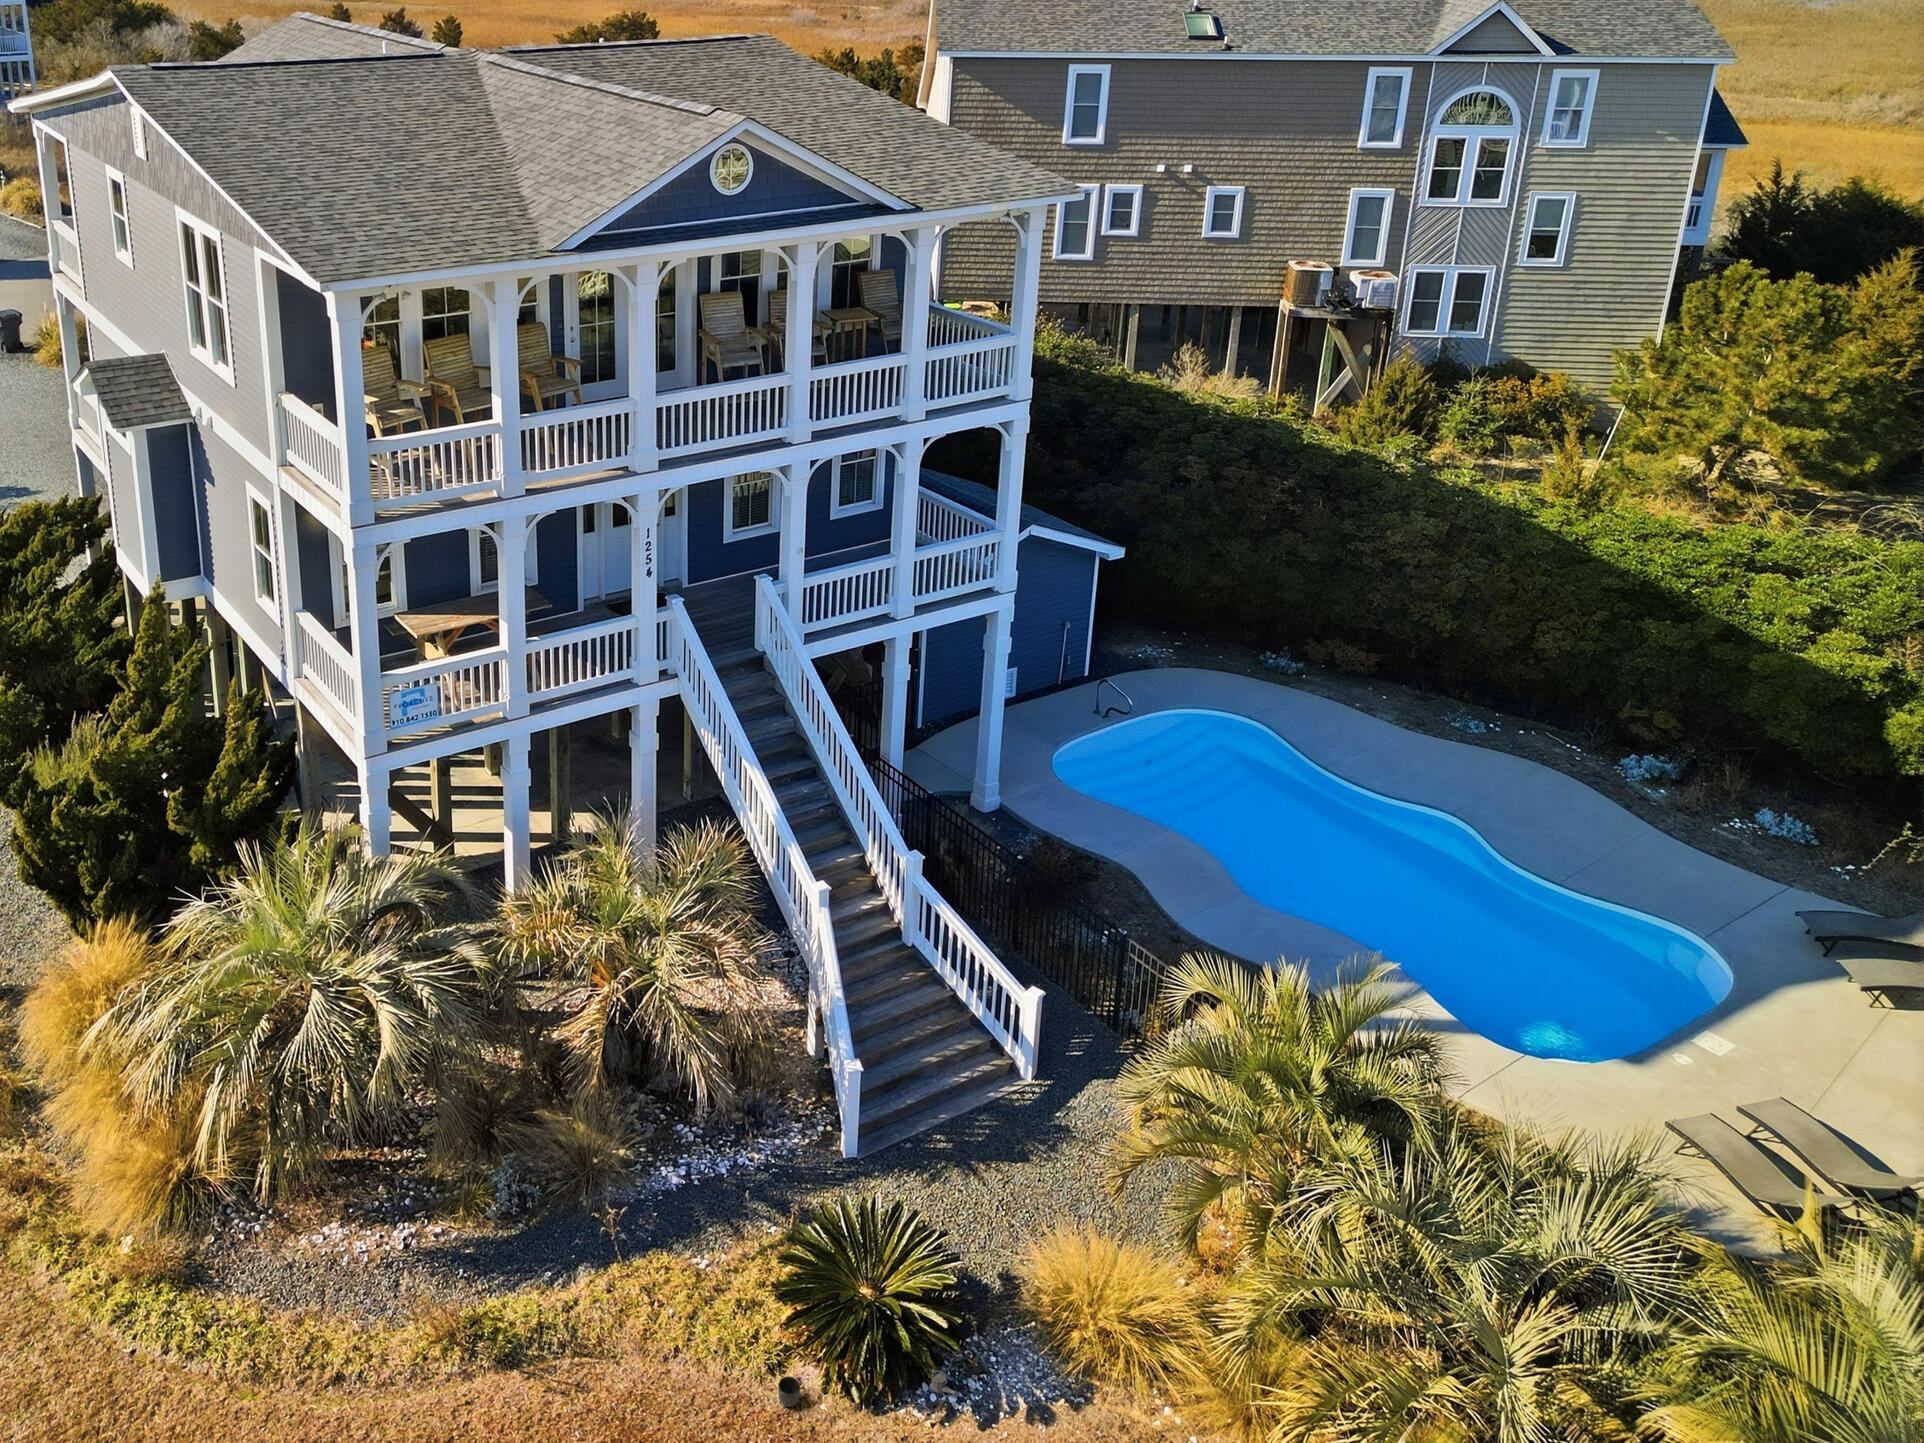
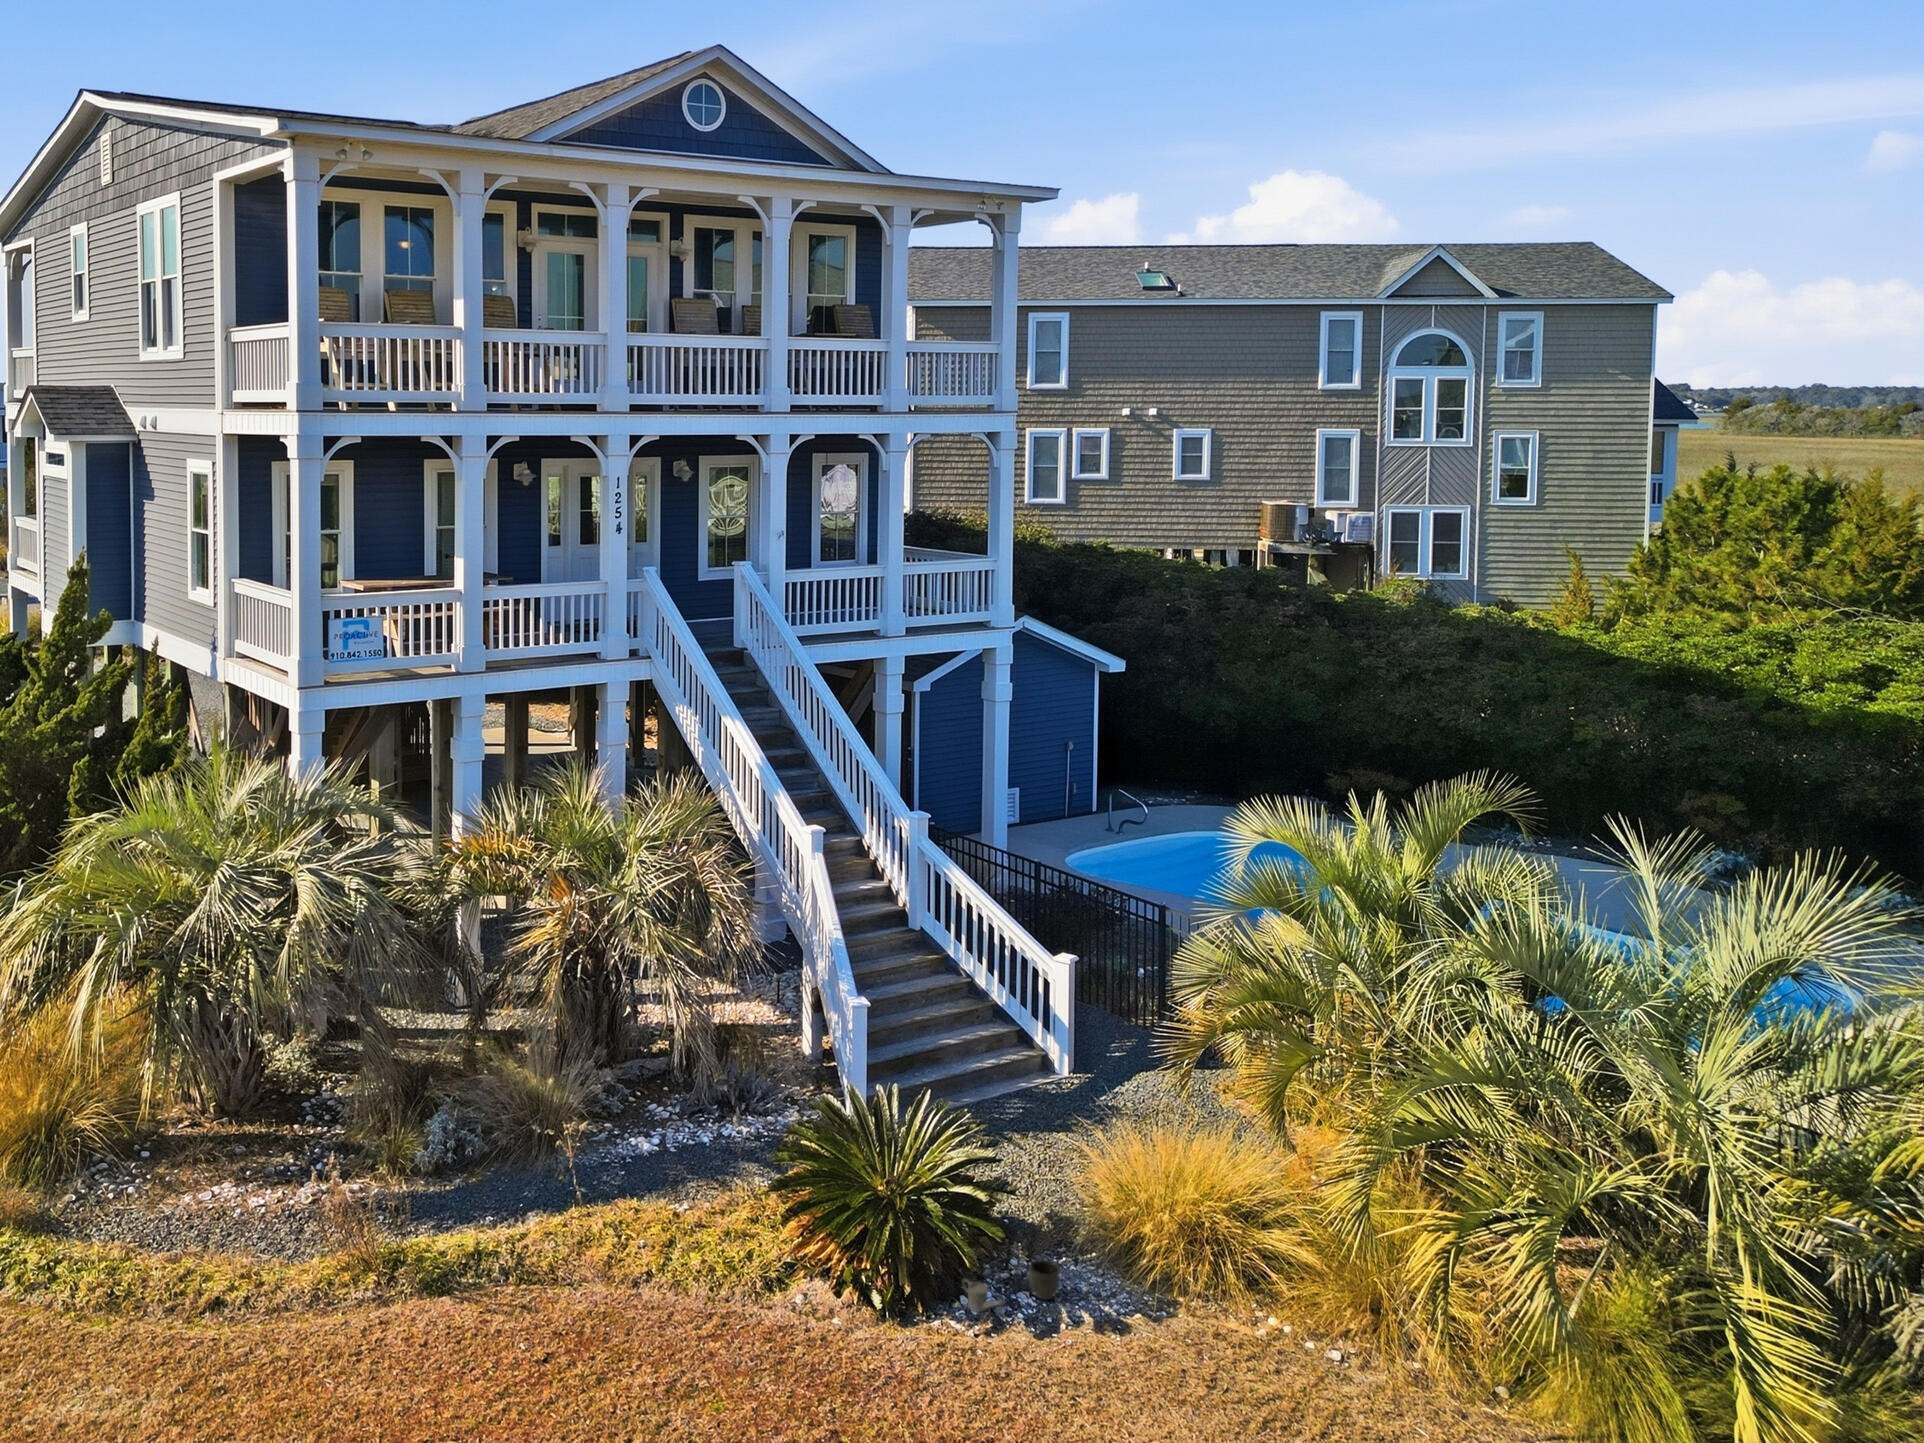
planter: present [778,1376,801,1407] -> present [1029,1260,1060,1300]

